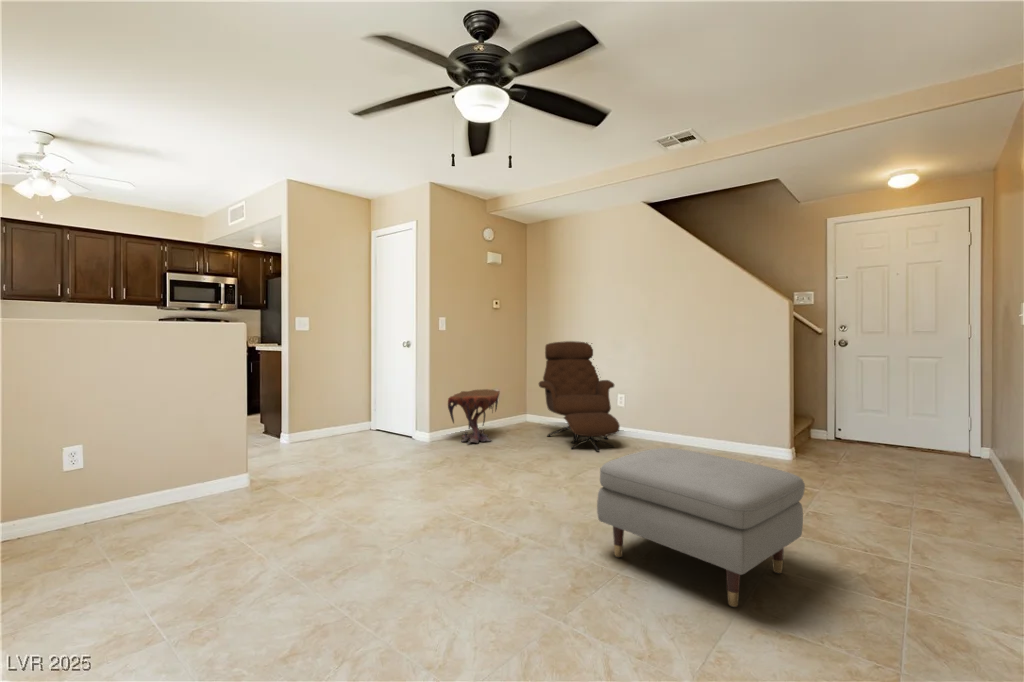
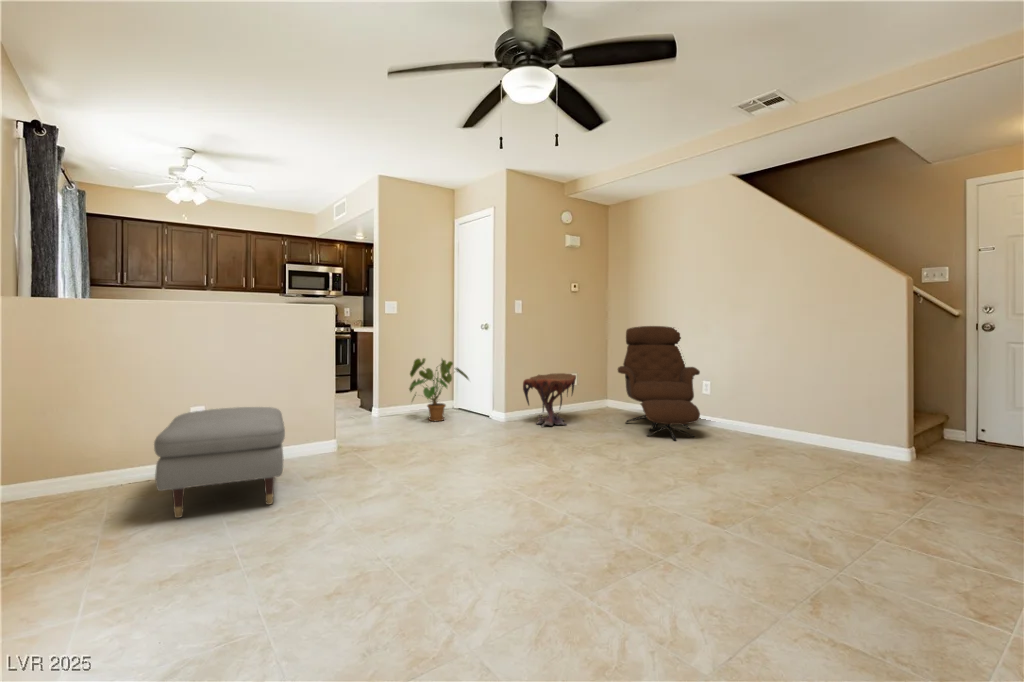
house plant: none [323,376,391,444] -> present [409,358,469,421]
ottoman: present [597,448,805,607] -> present [154,407,285,518]

